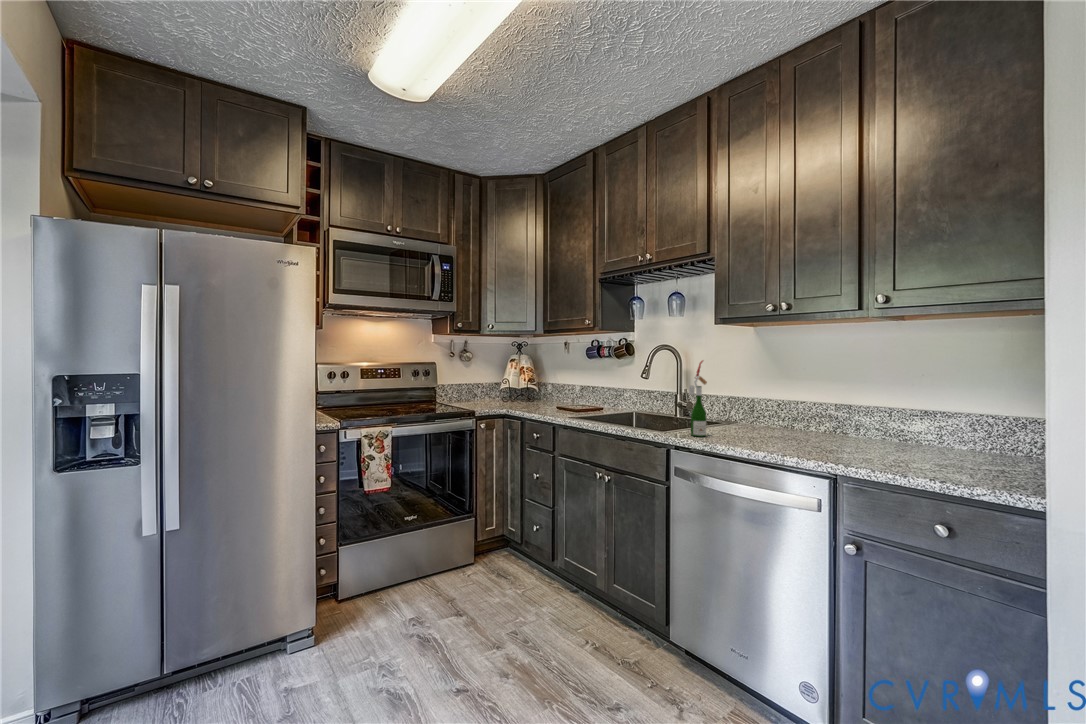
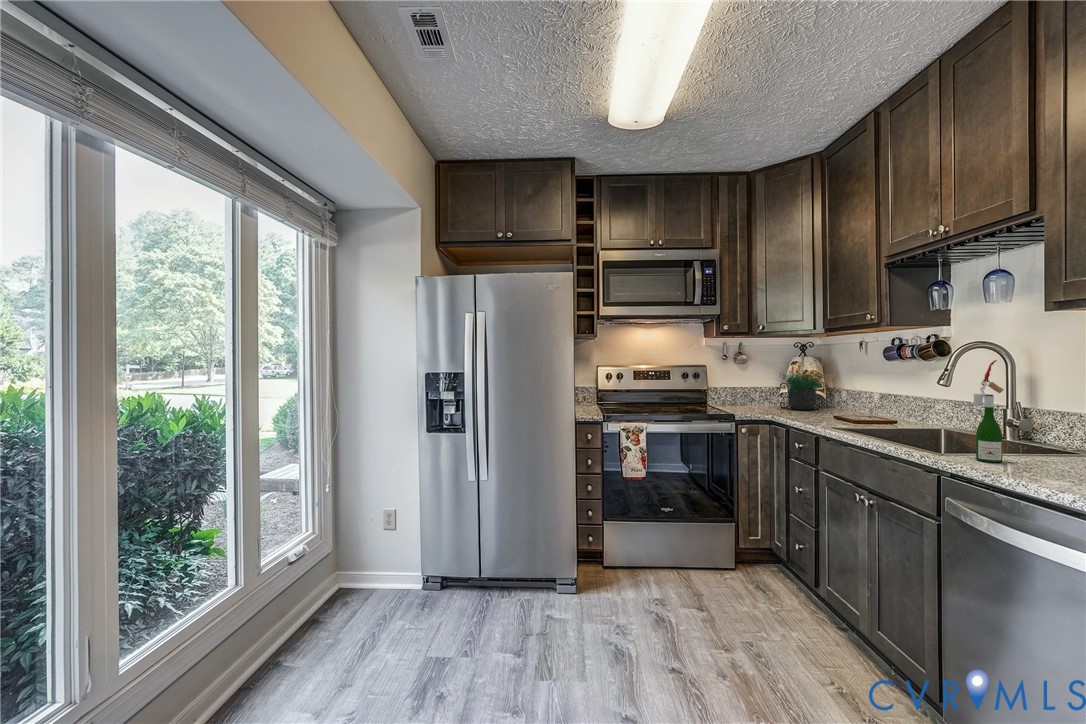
potted plant: none [497,350,549,404] -> present [779,366,824,410]

